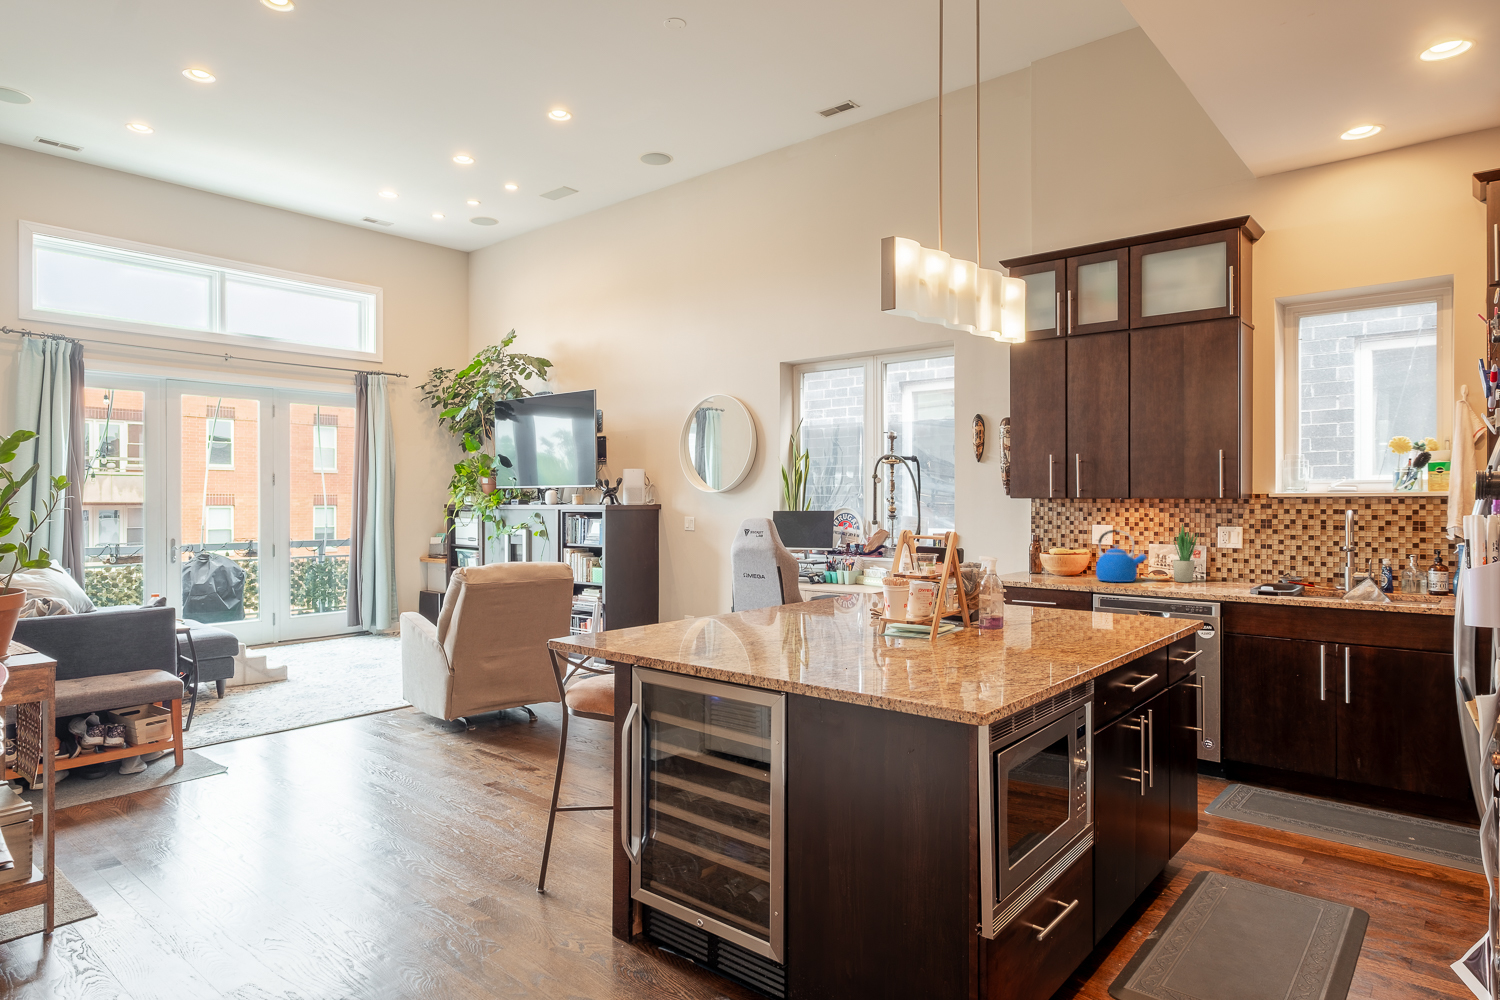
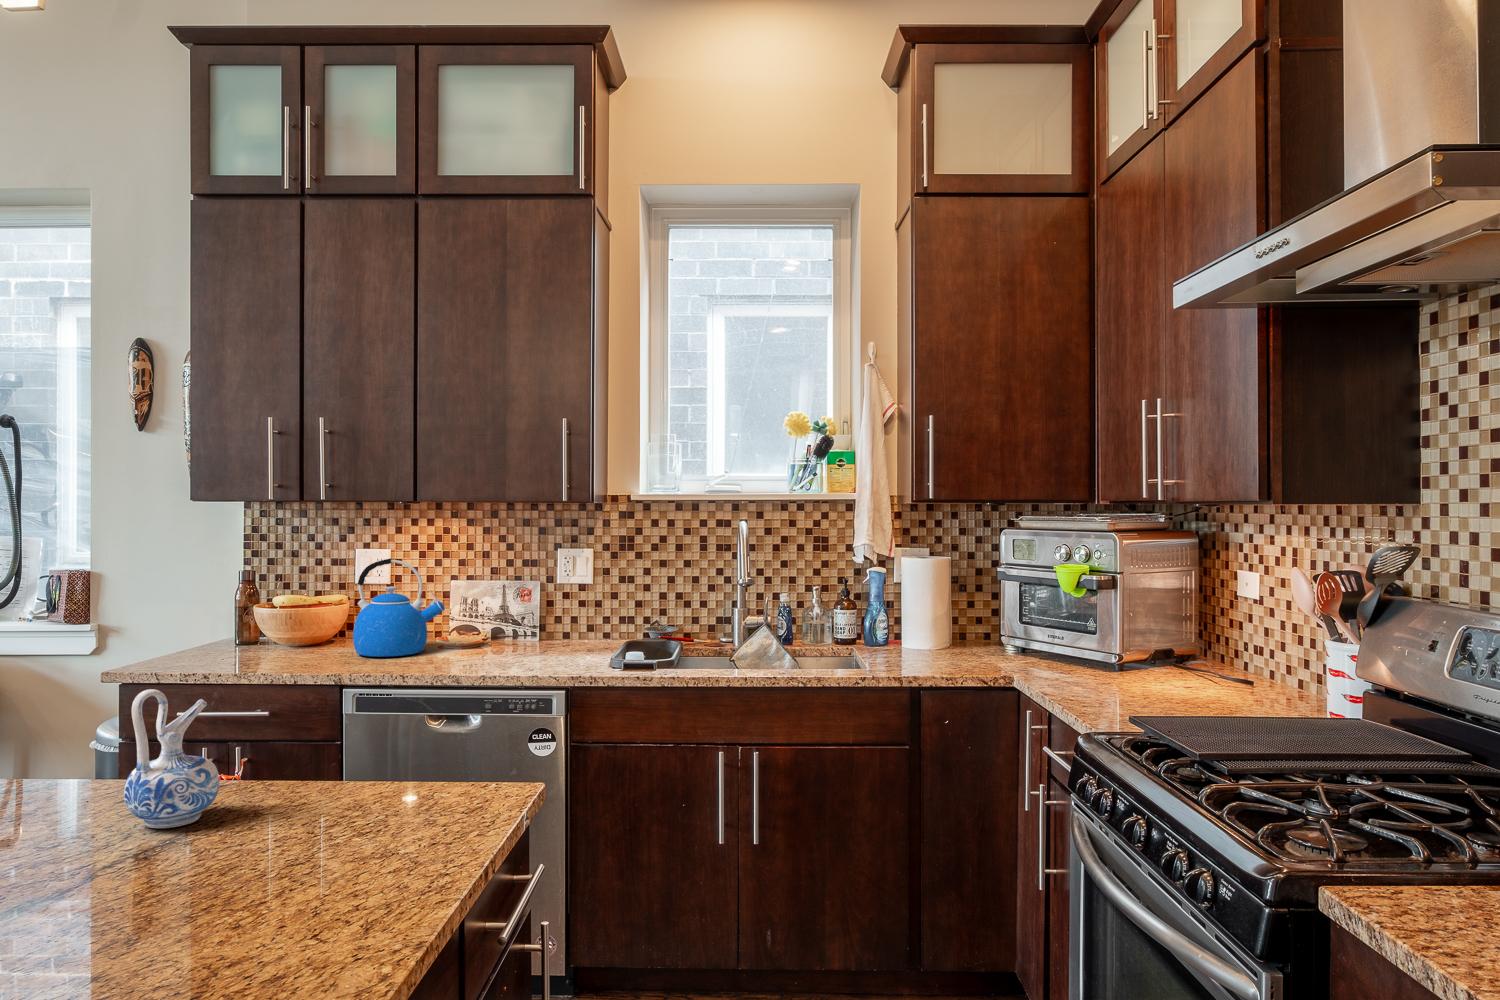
potted plant: present [1173,524,1198,582] -> none [486,544,528,647]
ceramic pitcher: none [1040,566,1071,616] -> present [124,689,220,828]

